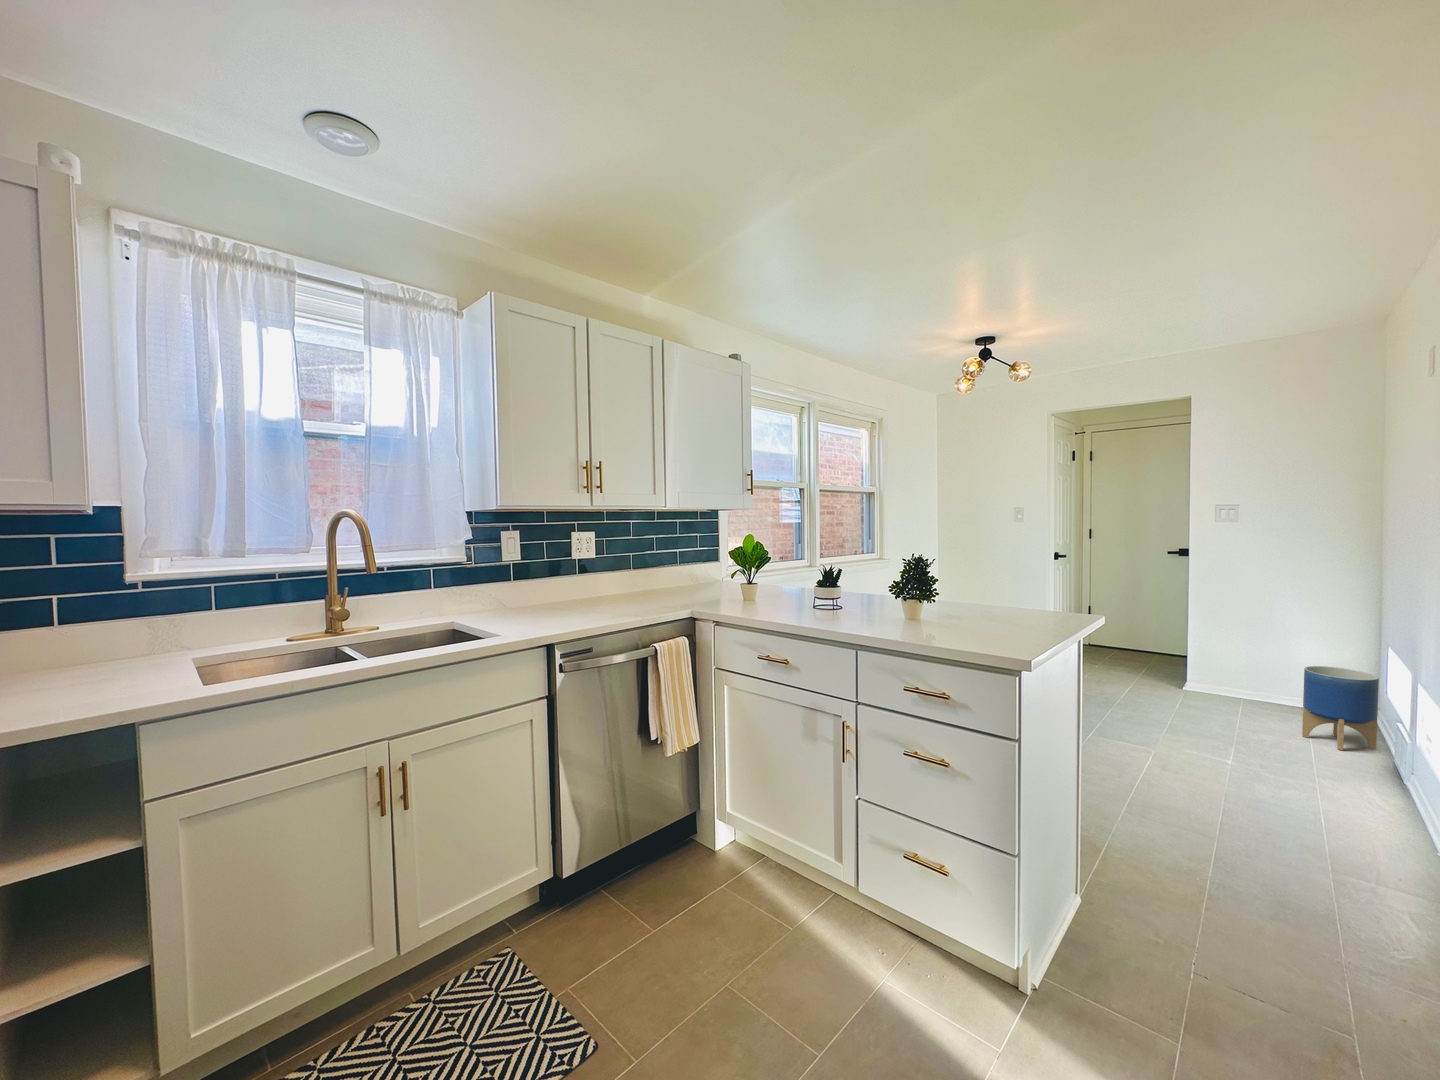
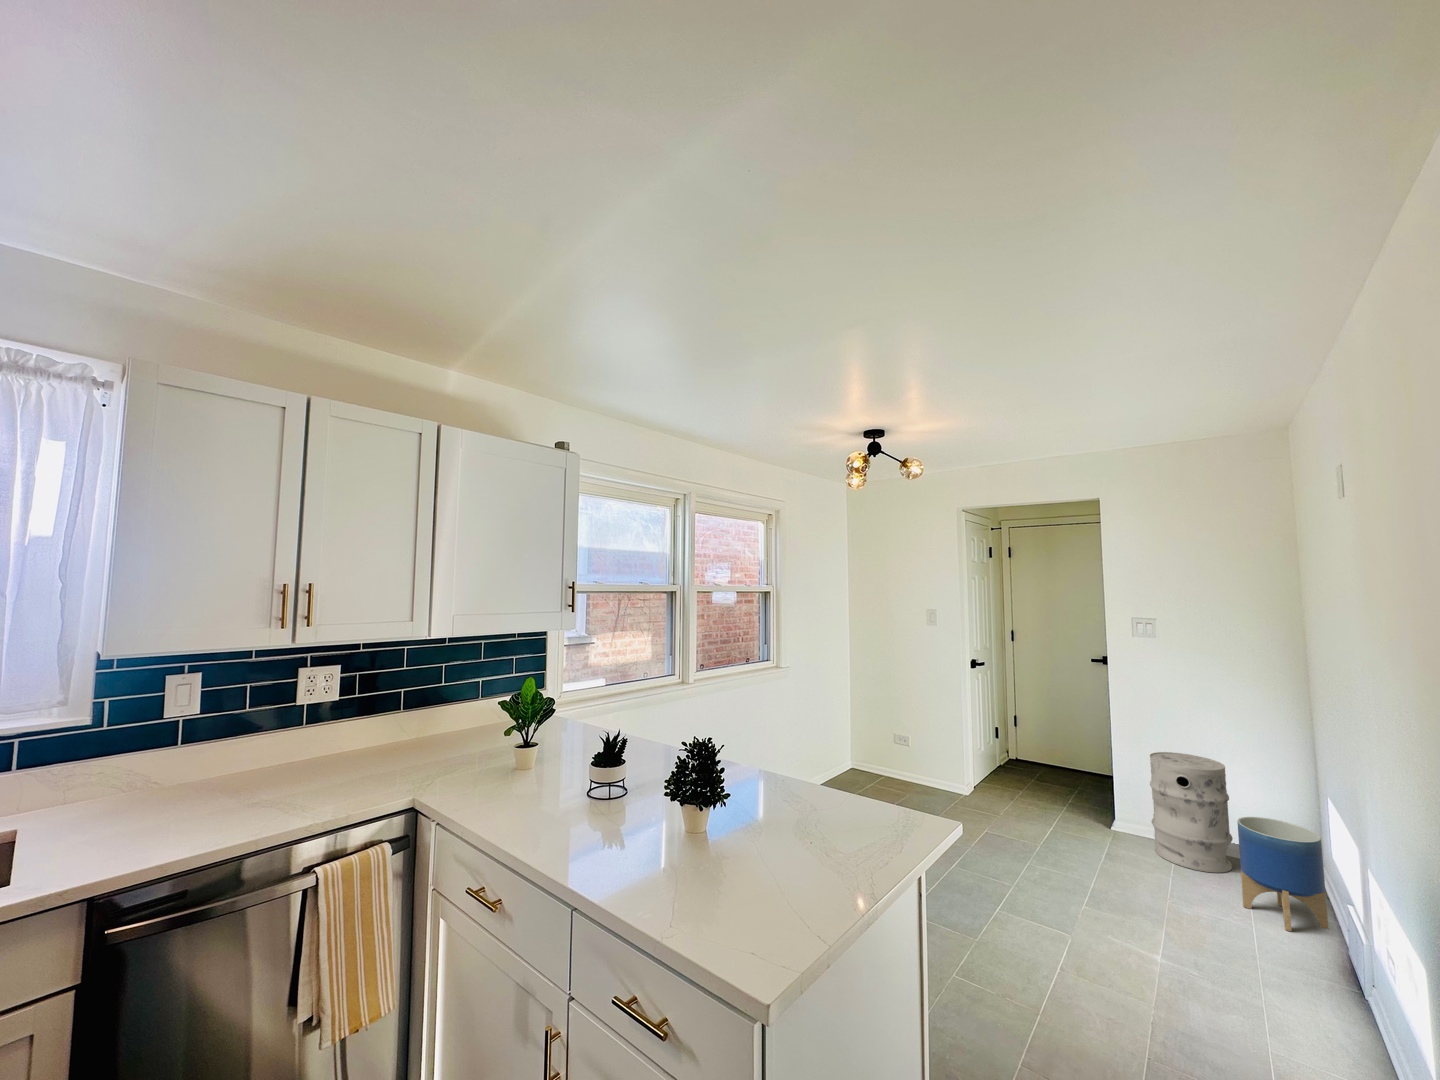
trash can: none [1224,622,1298,717] -> present [1150,752,1233,873]

